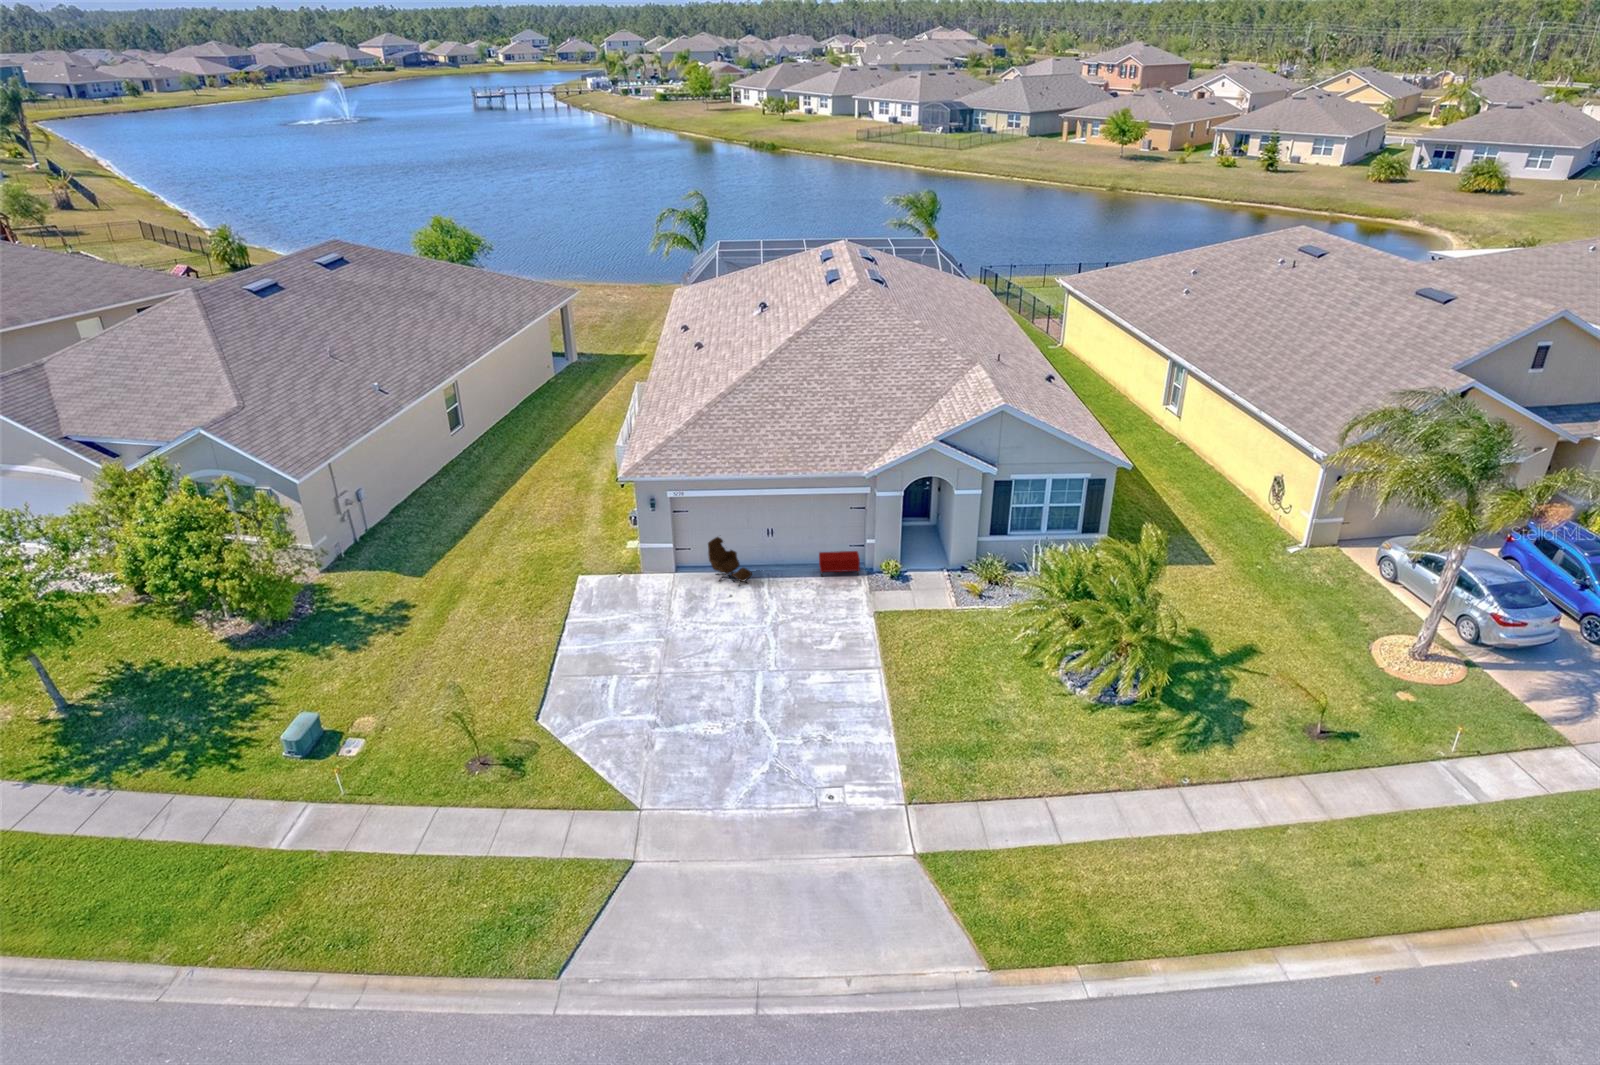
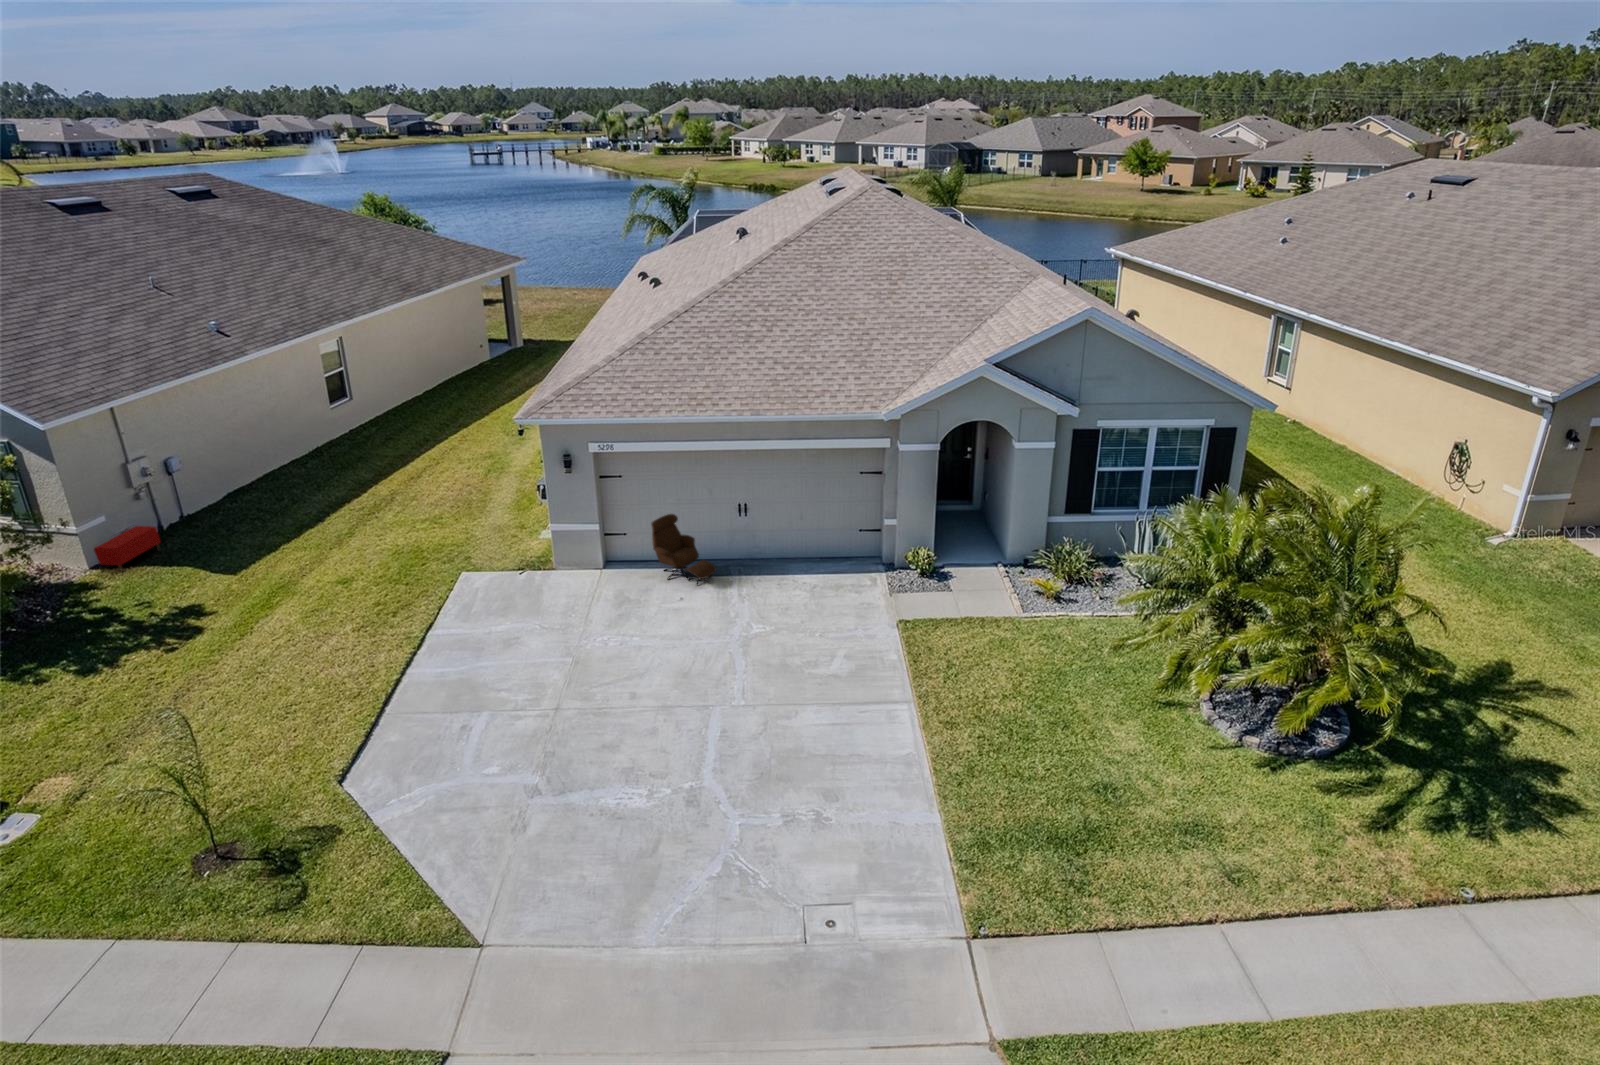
bench: present [819,551,860,576] -> present [94,526,160,572]

